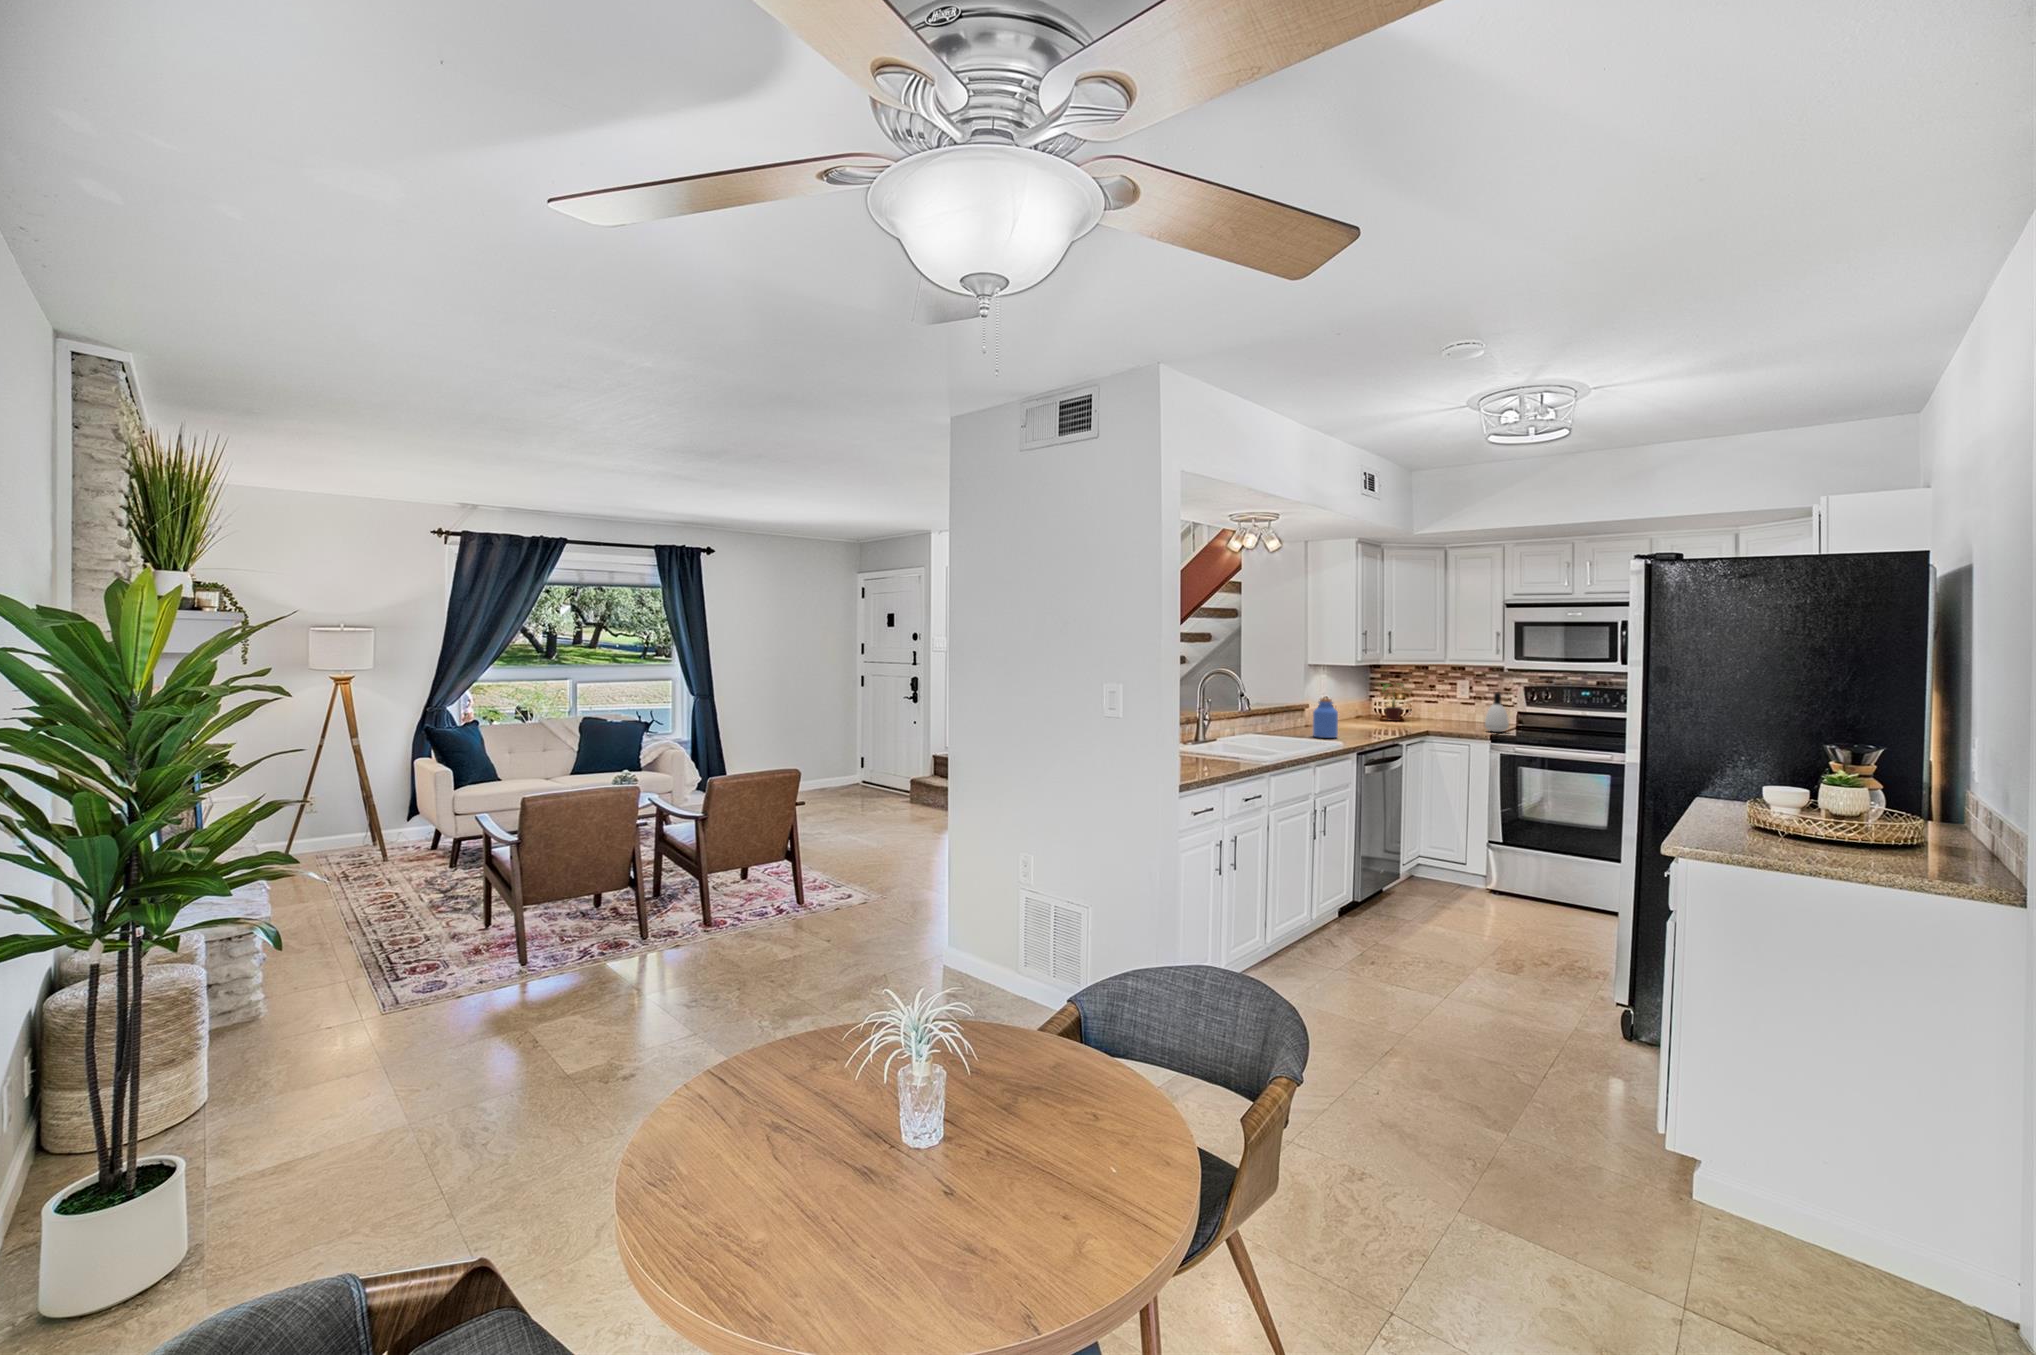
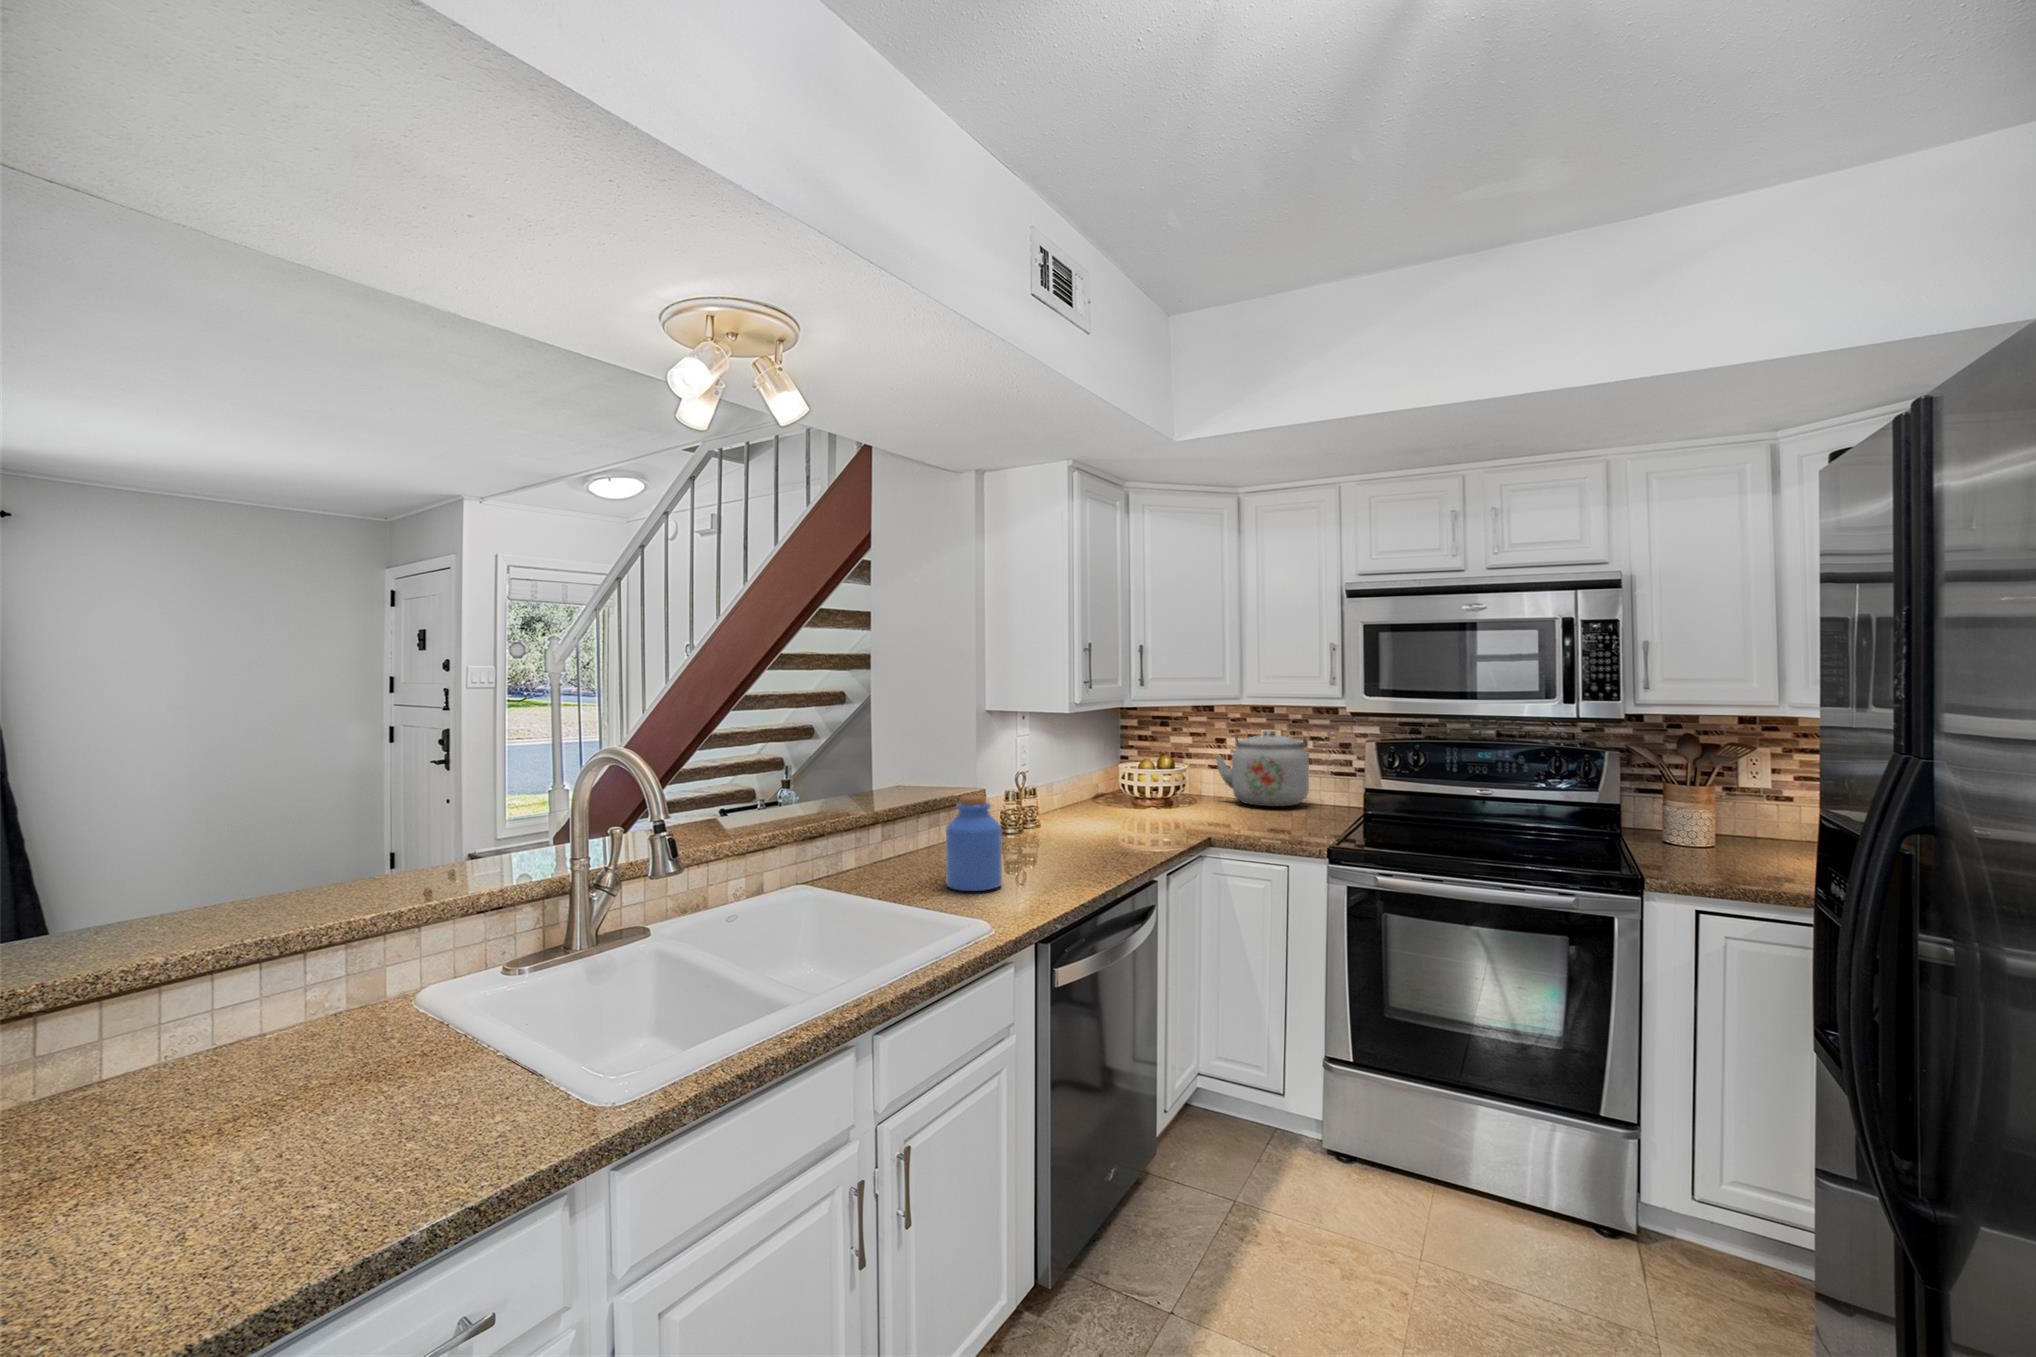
kettle: none [1430,679,1486,720] -> present [1216,730,1309,807]
potted plant: present [1382,683,1404,721] -> none [1116,741,1181,814]
soap dispenser: present [1485,692,1509,732] -> none [1312,761,1358,840]

